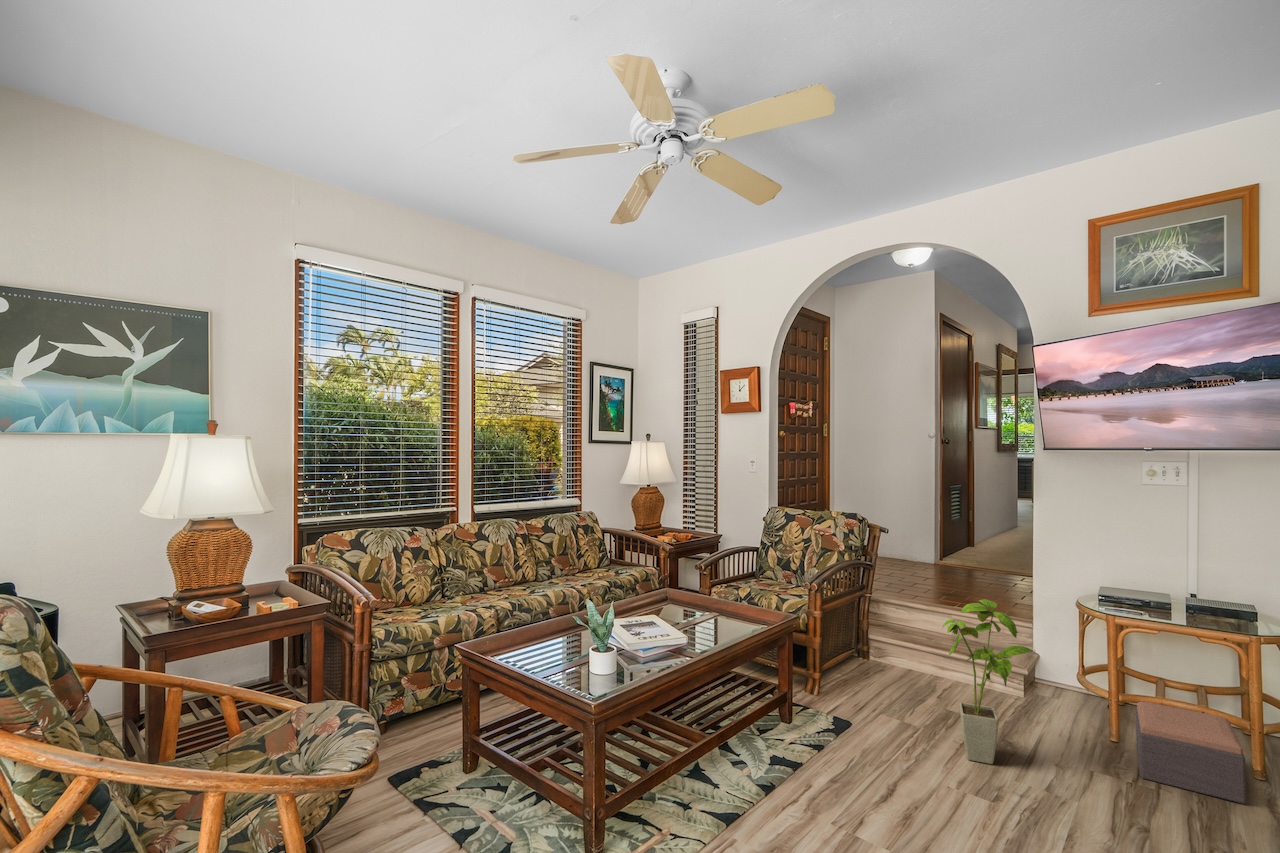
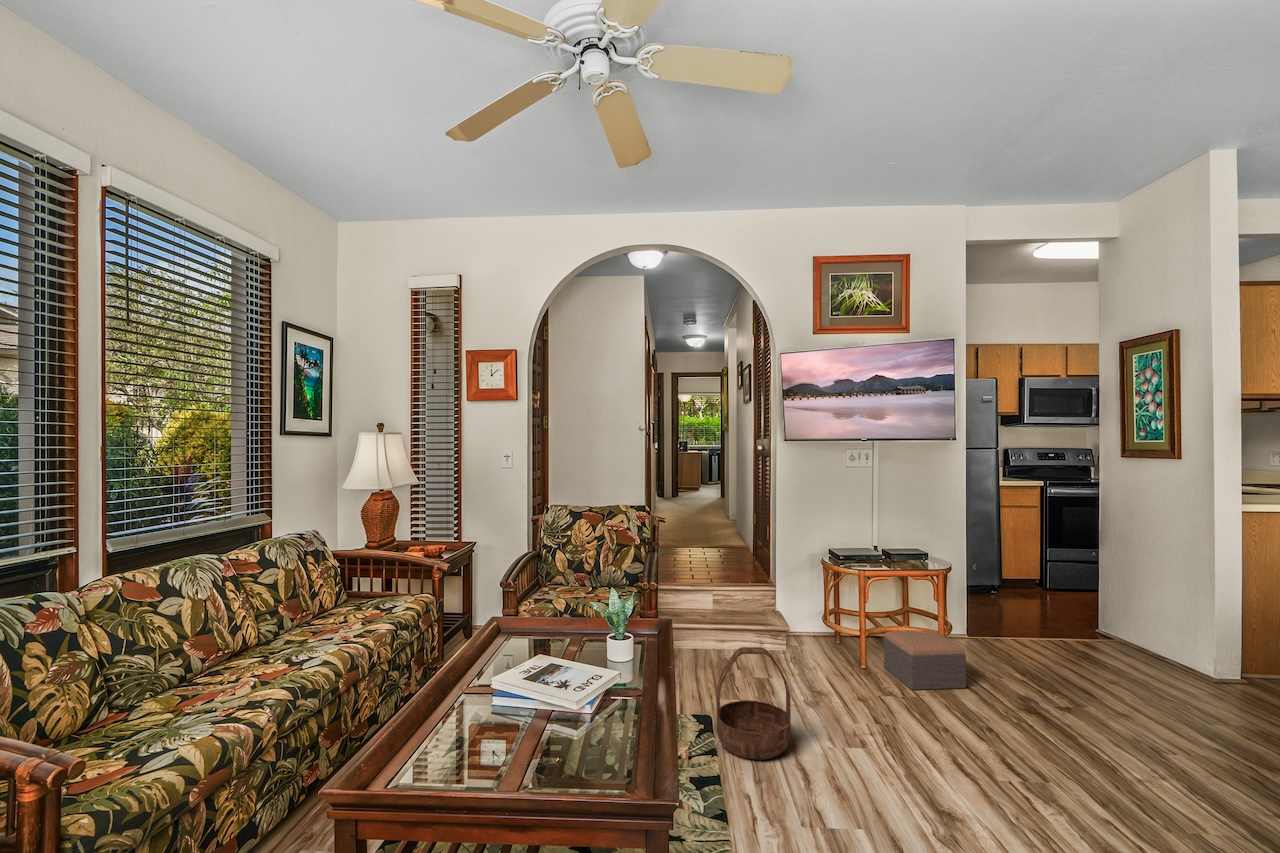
house plant: present [943,599,1036,764] -> none [793,571,870,716]
basket: none [818,655,894,769] -> present [717,647,791,760]

